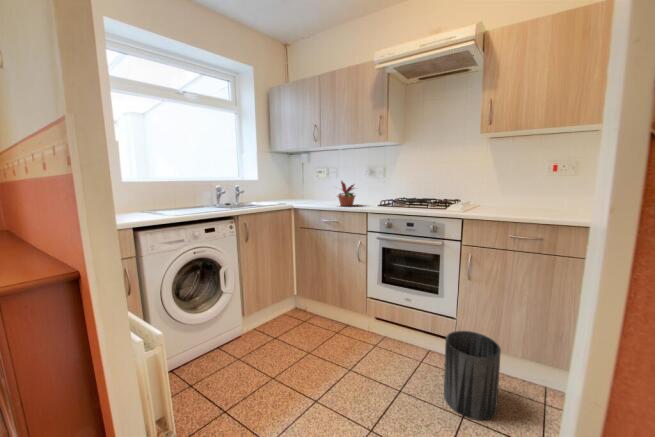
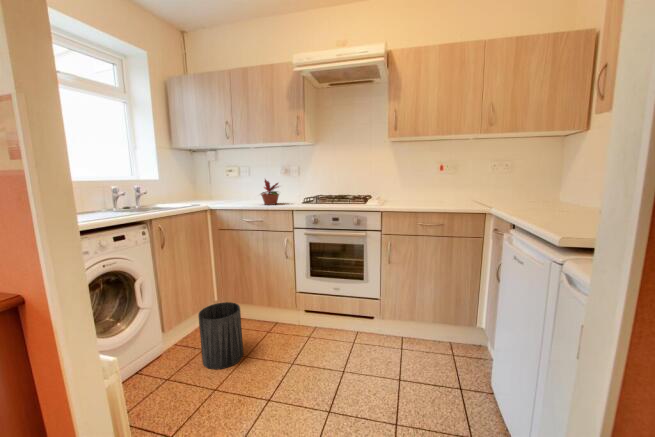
trash can: present [444,331,501,420] -> present [199,302,243,370]

